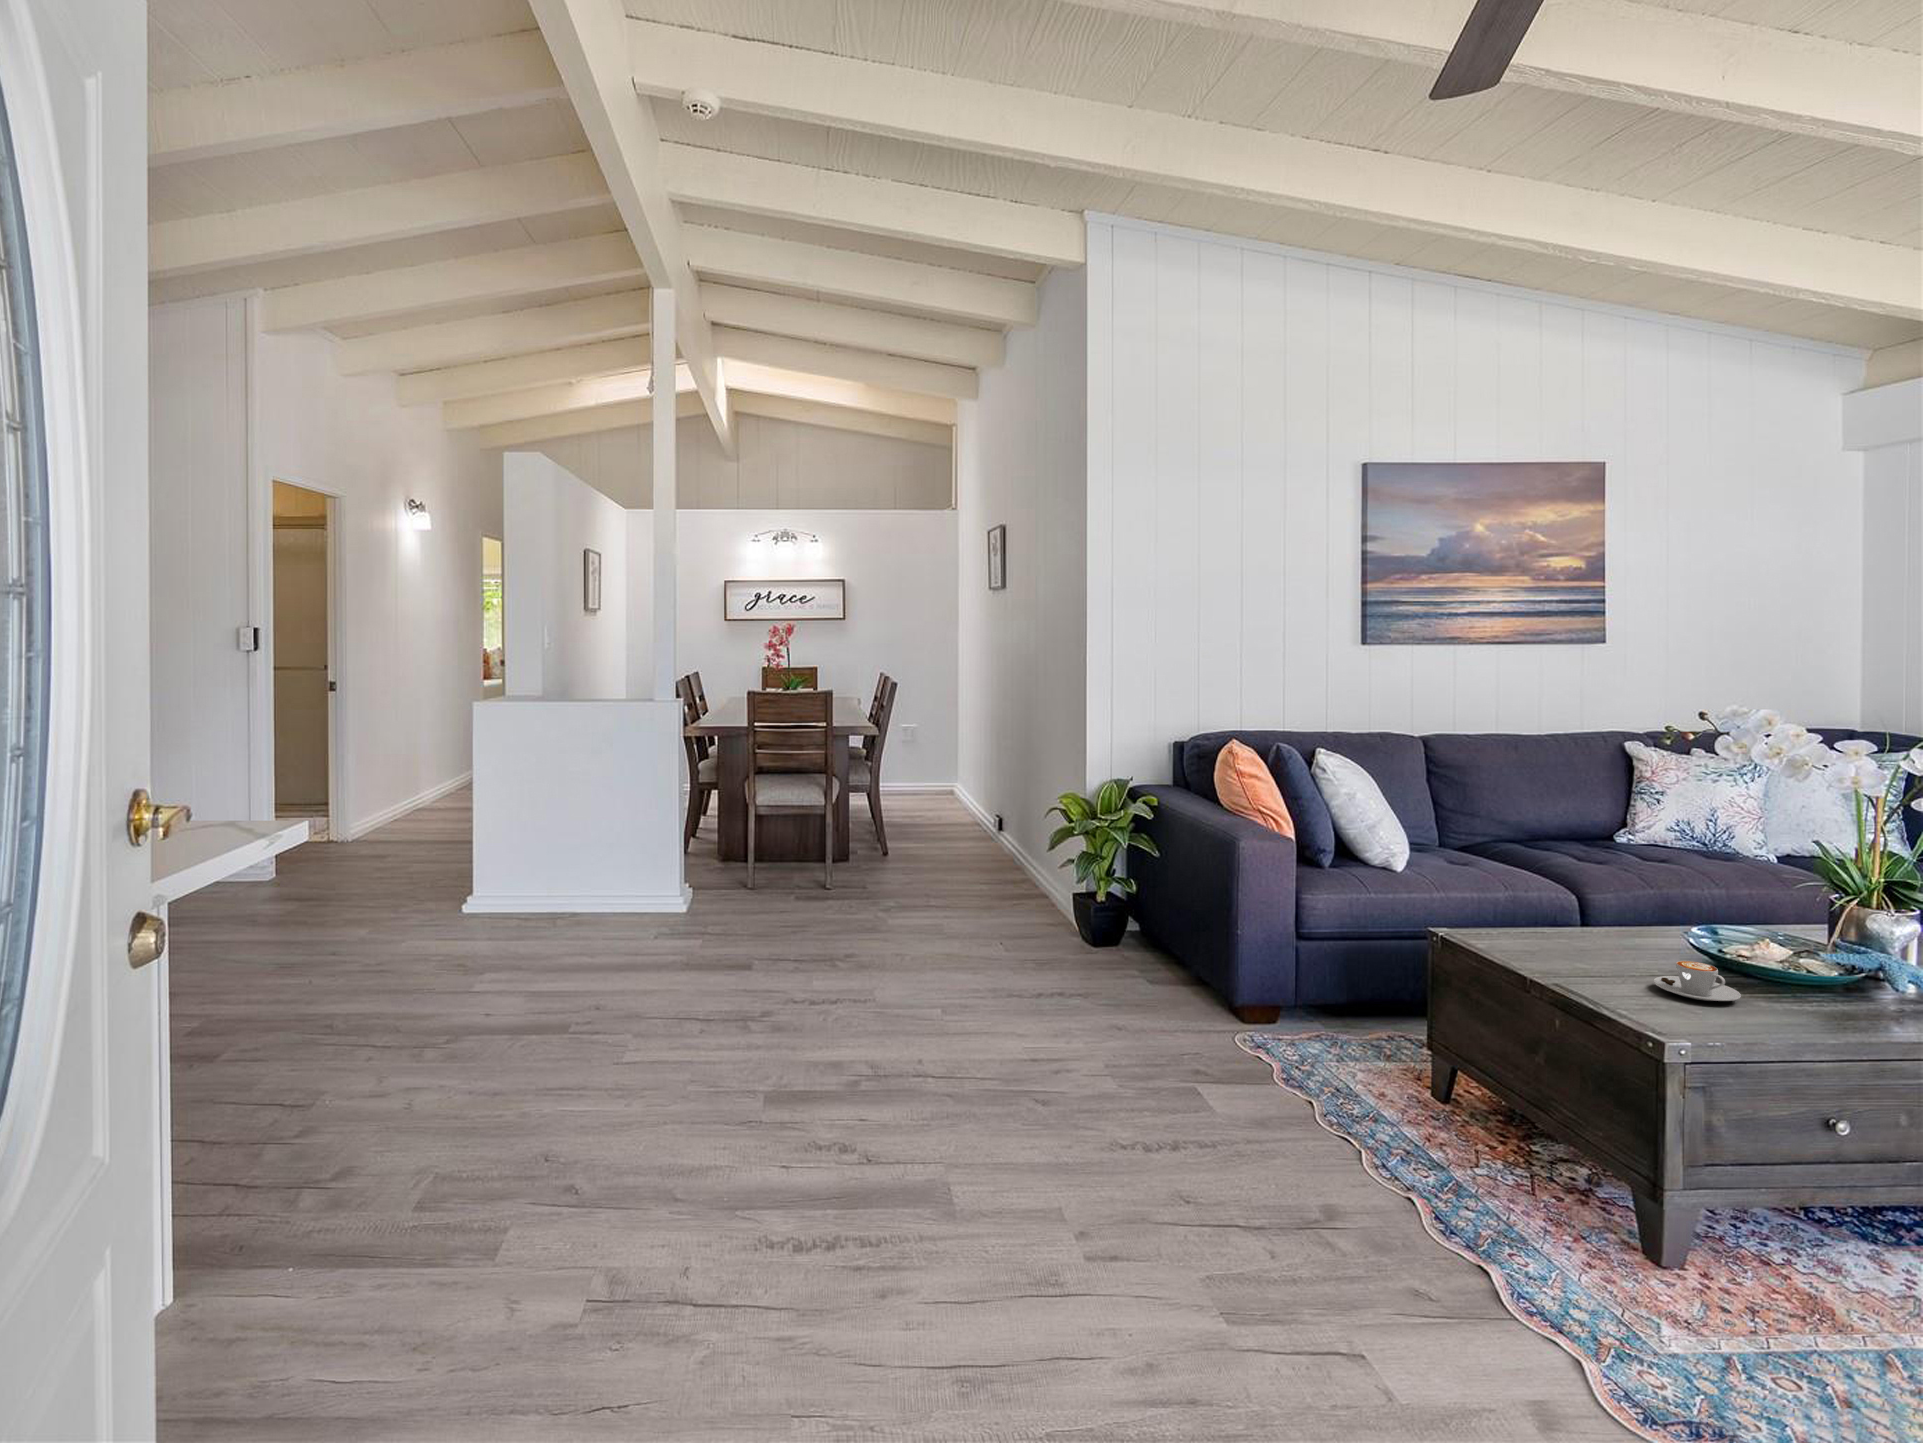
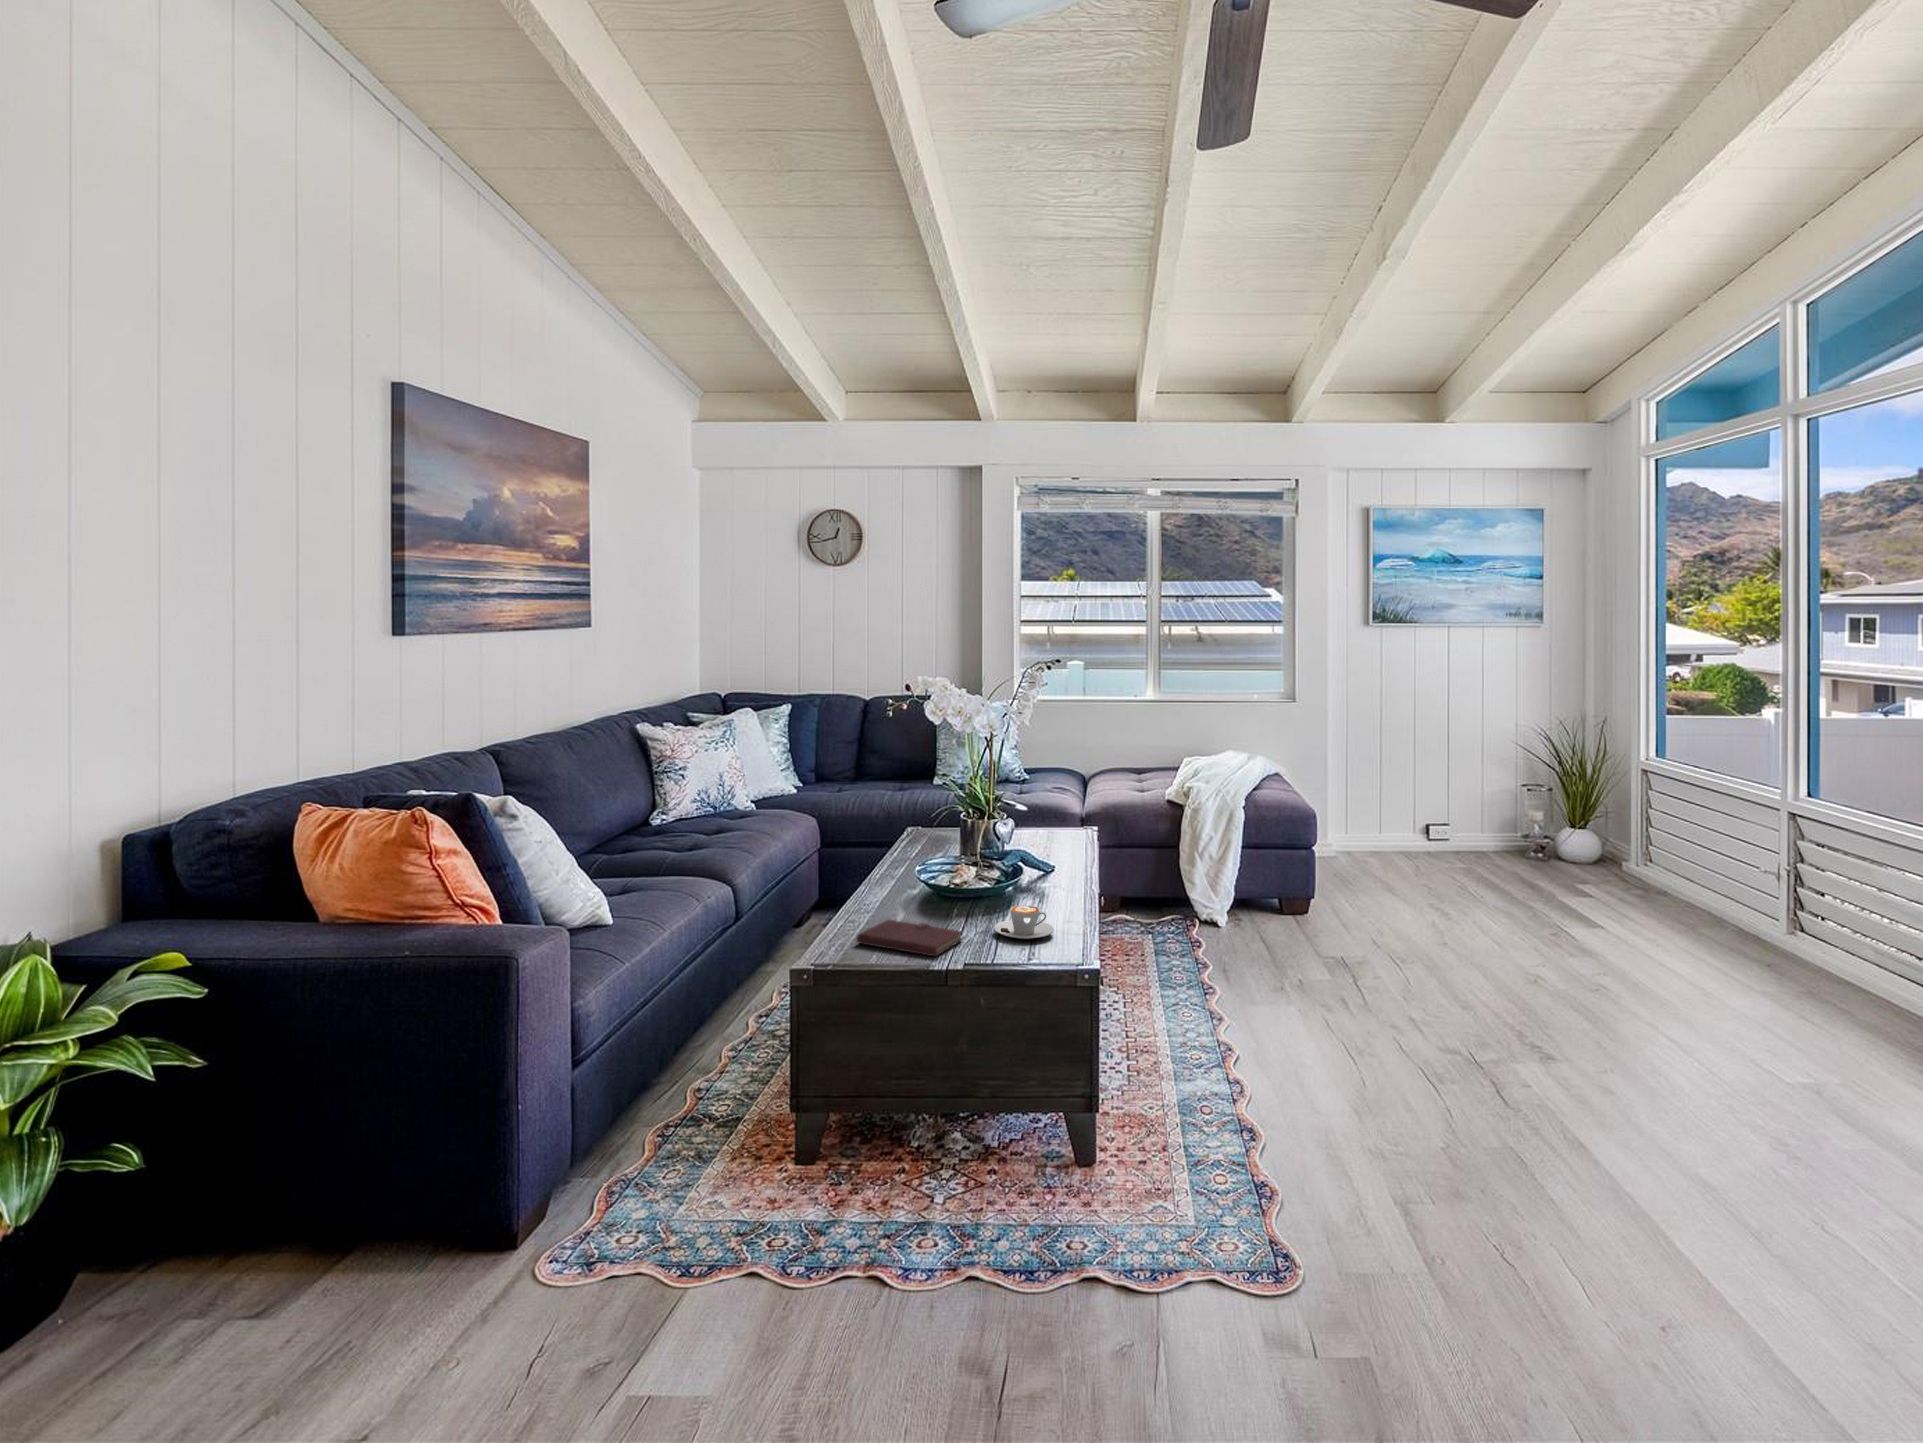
notebook: none [1502,934,1609,974] -> present [856,920,962,956]

